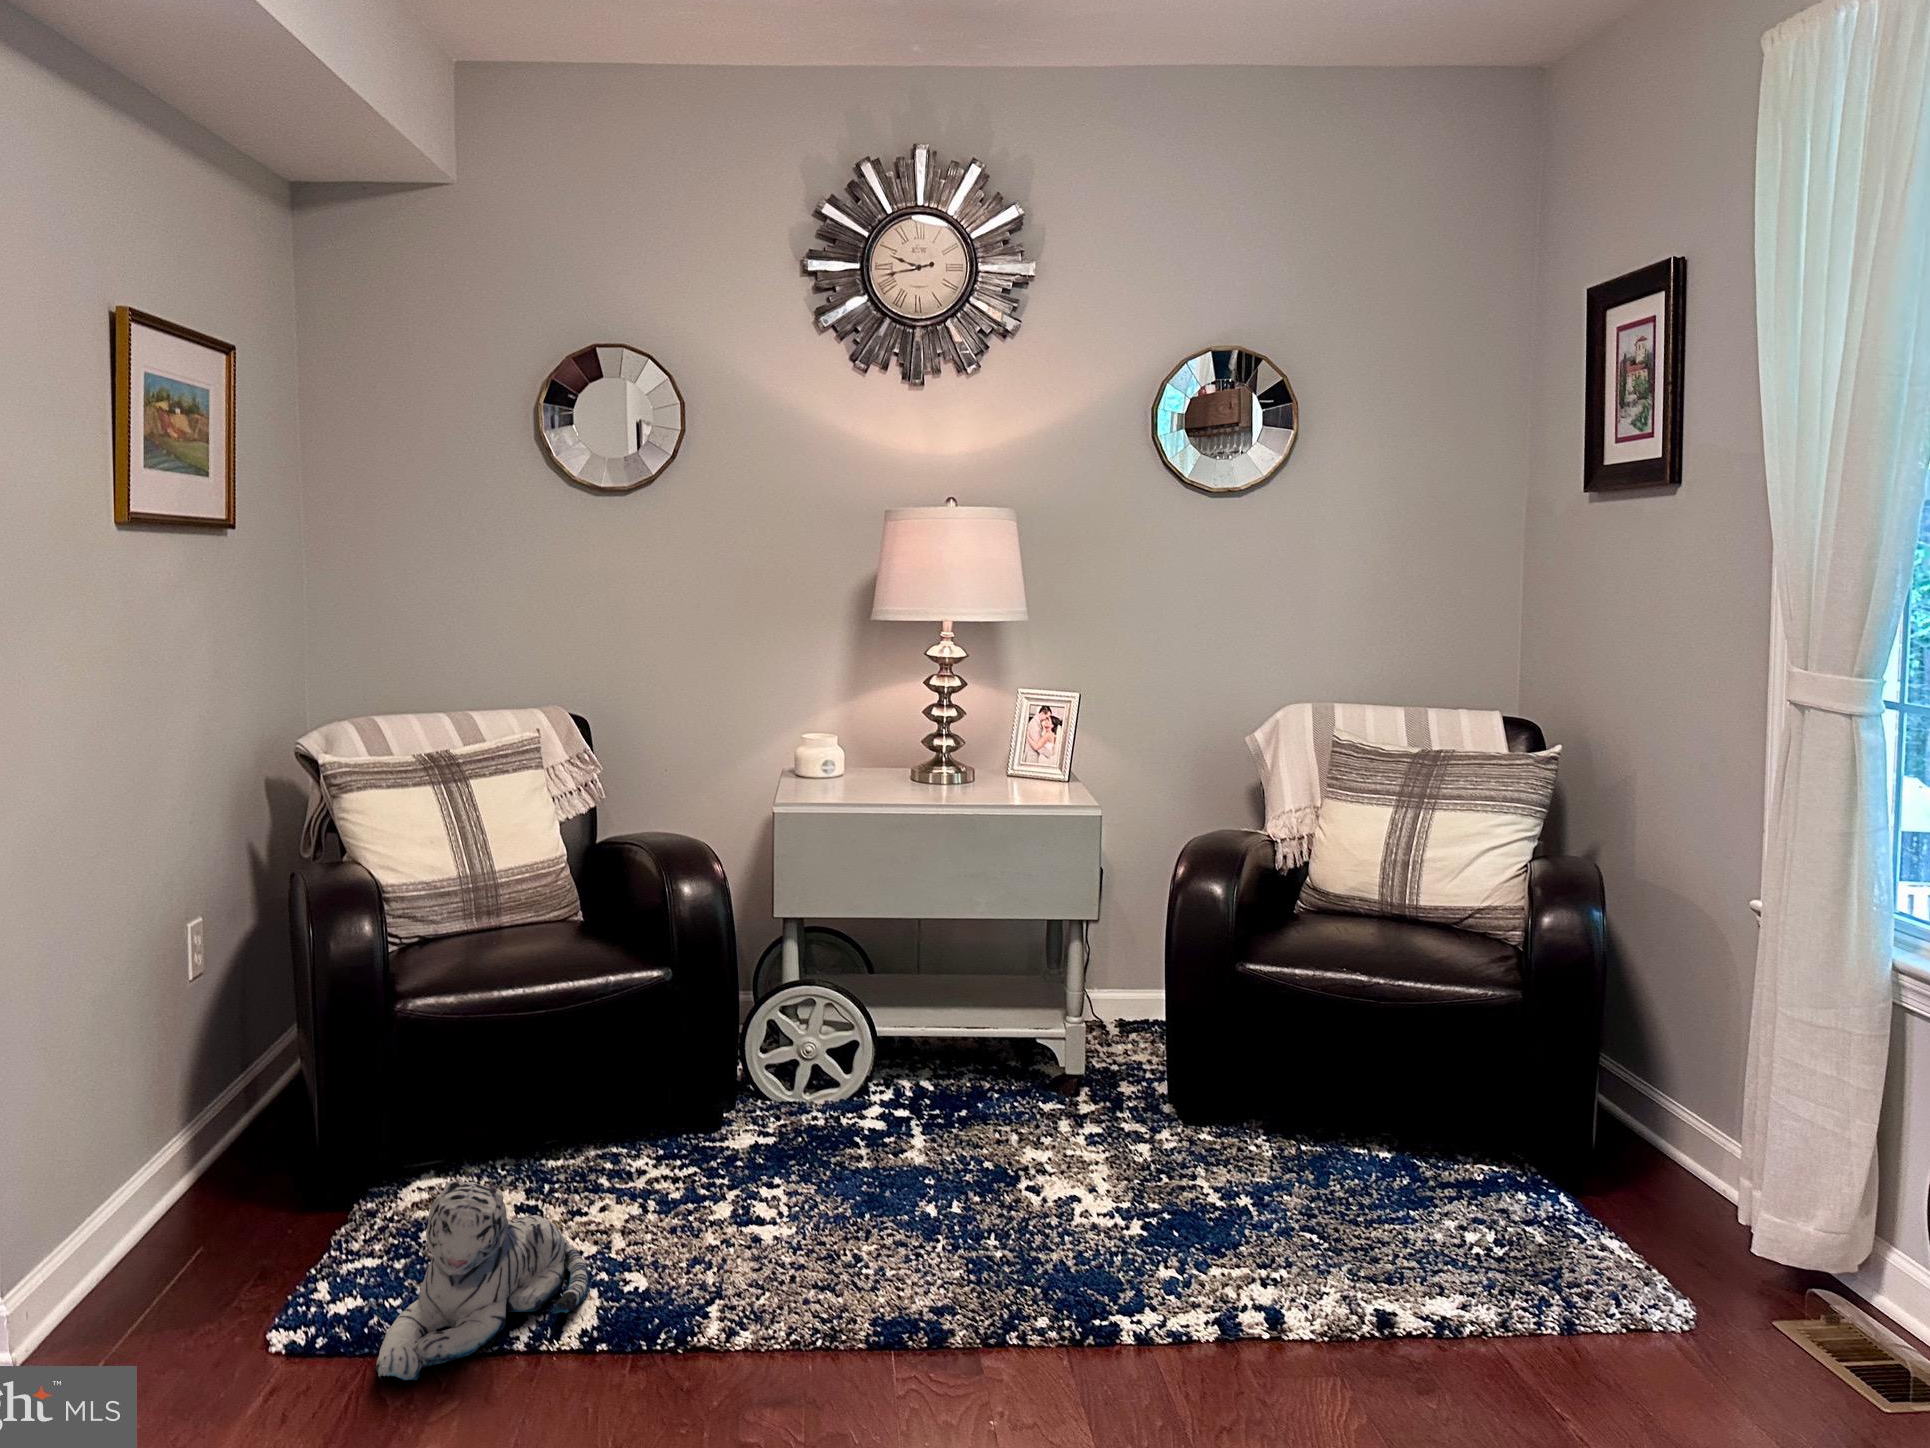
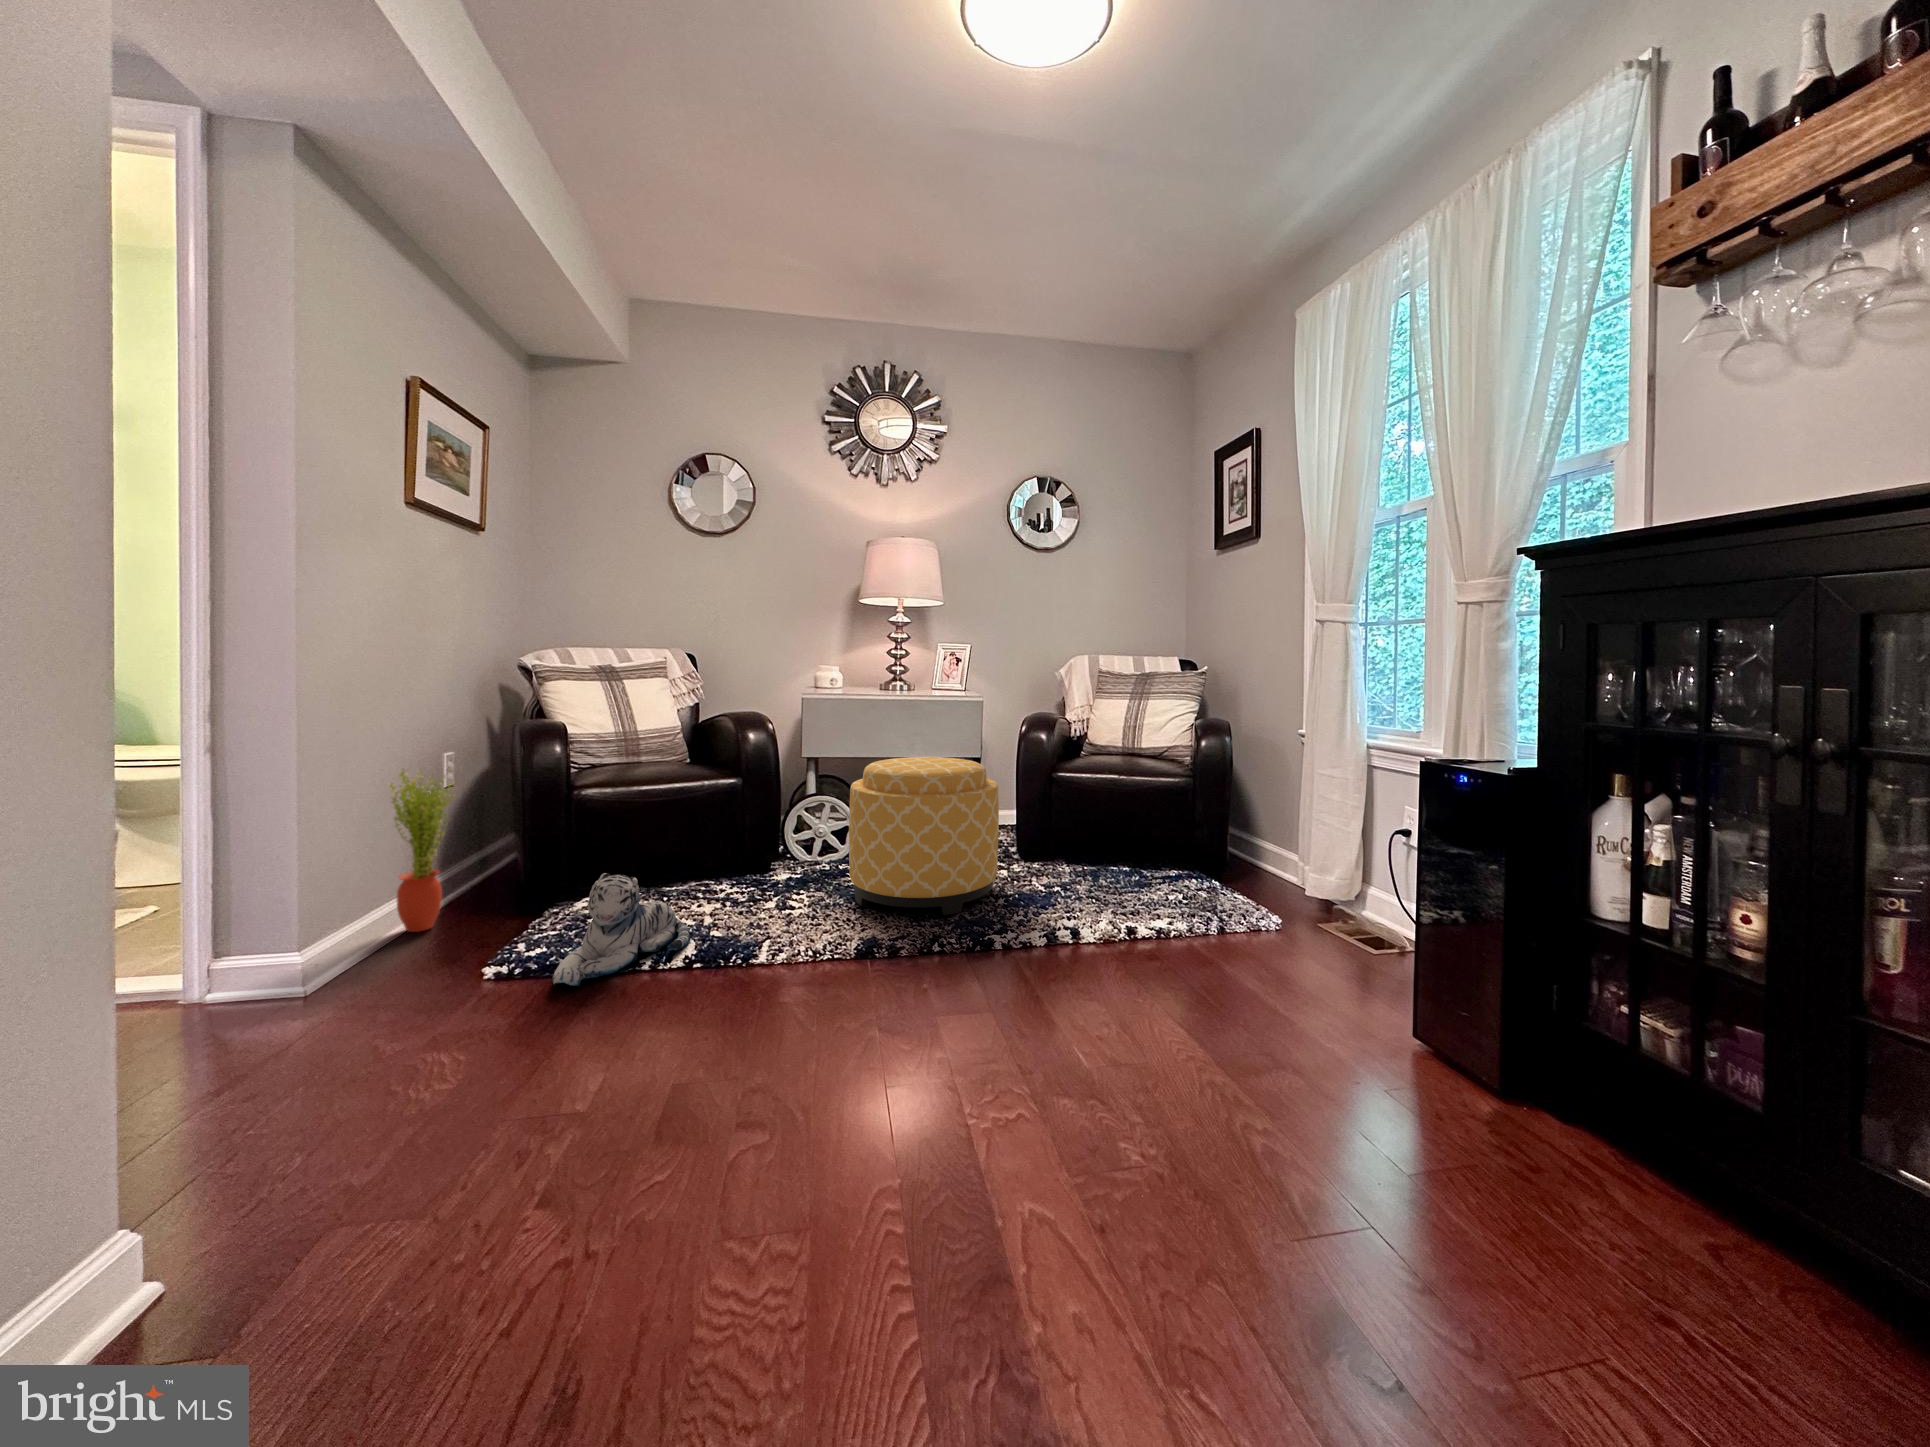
ottoman: none [857,941,1130,1257] -> present [849,757,999,915]
potted plant: none [115,972,218,1241] -> present [388,770,455,932]

